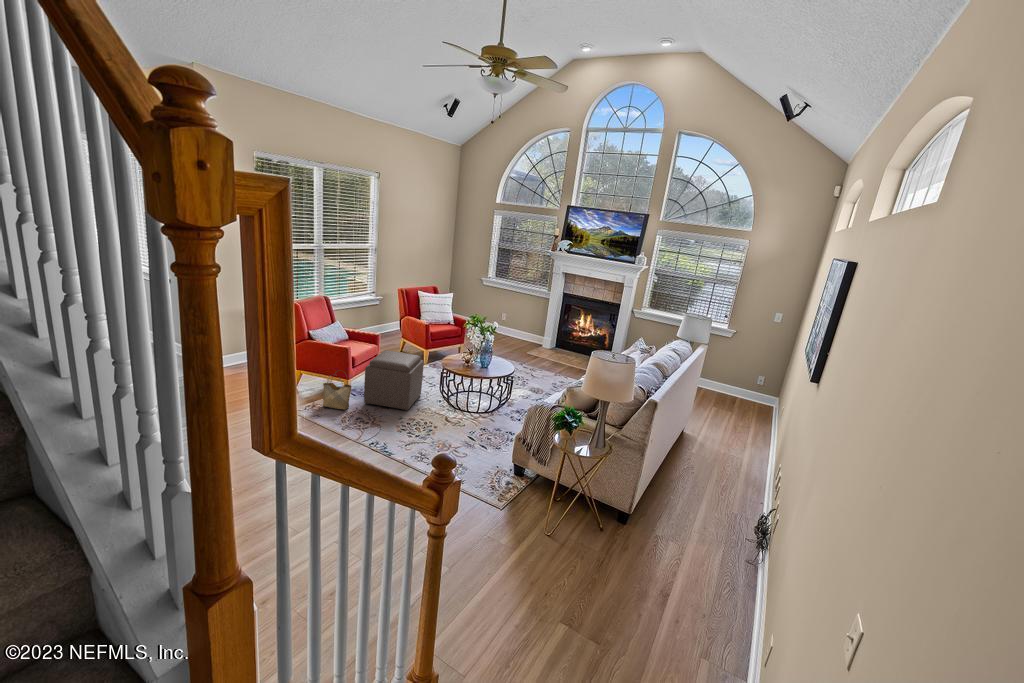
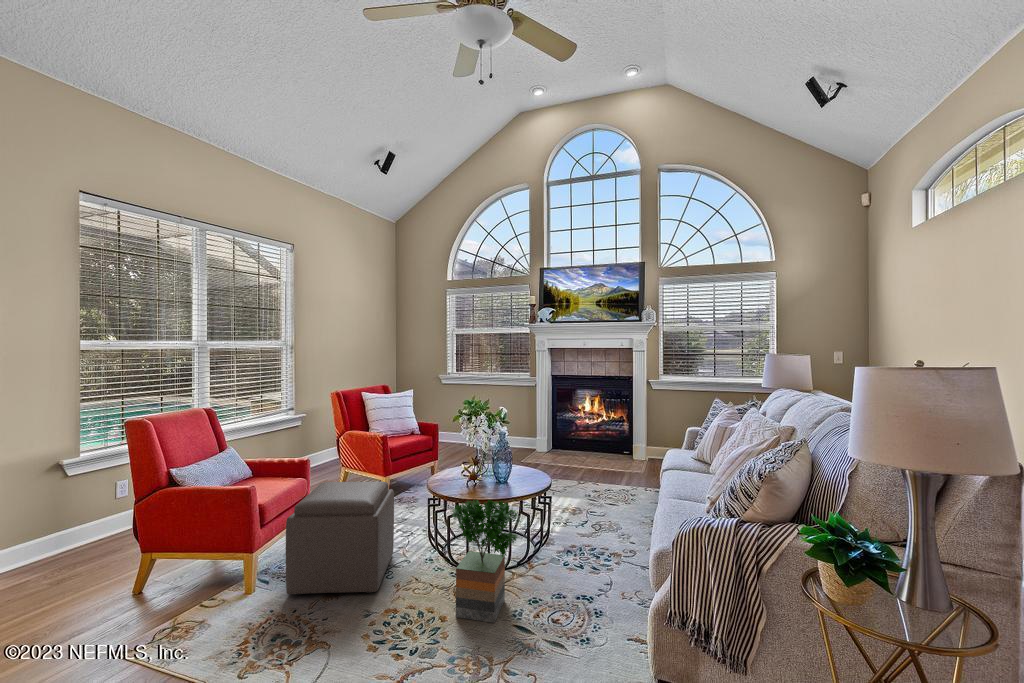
woven basket: present [323,370,352,410] -> none [194,535,259,622]
potted tree: none [442,373,481,434] -> present [451,499,519,623]

